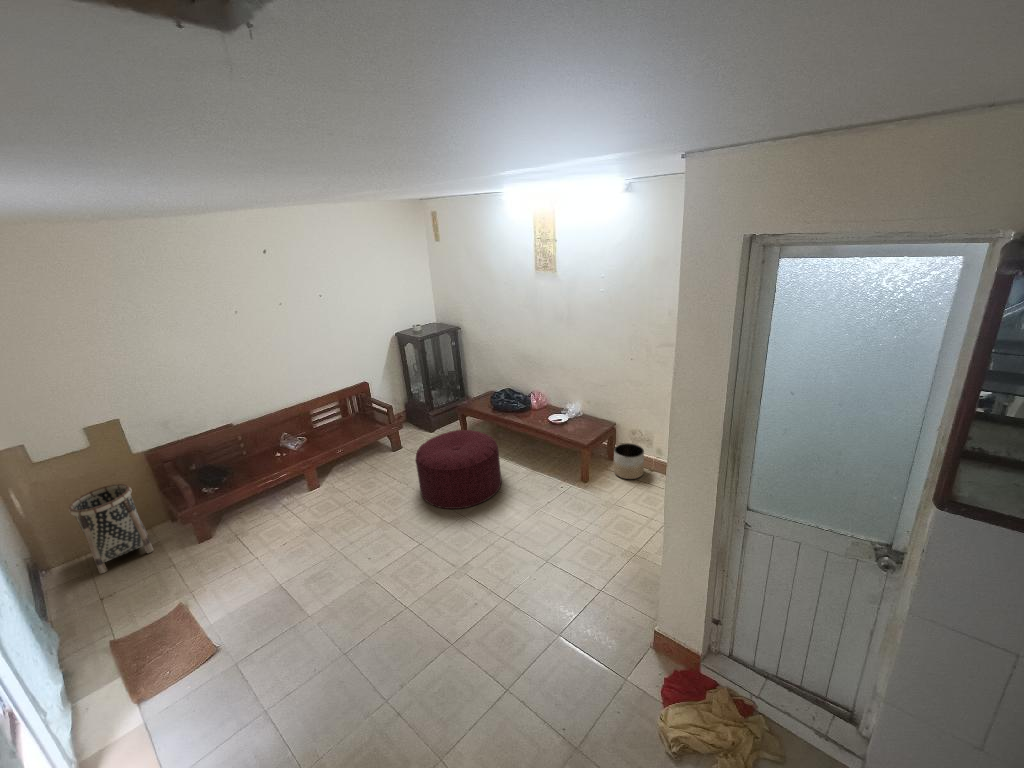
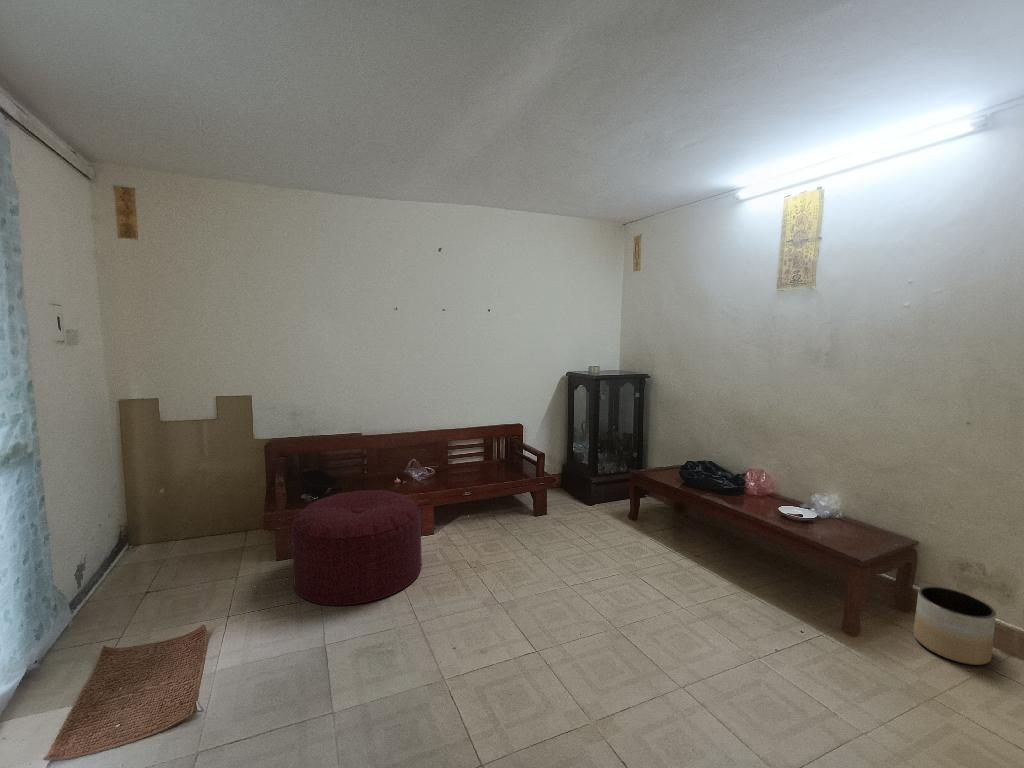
ottoman: present [416,430,501,509] -> present [291,490,422,605]
basket: present [69,484,153,574] -> none [169,465,241,564]

